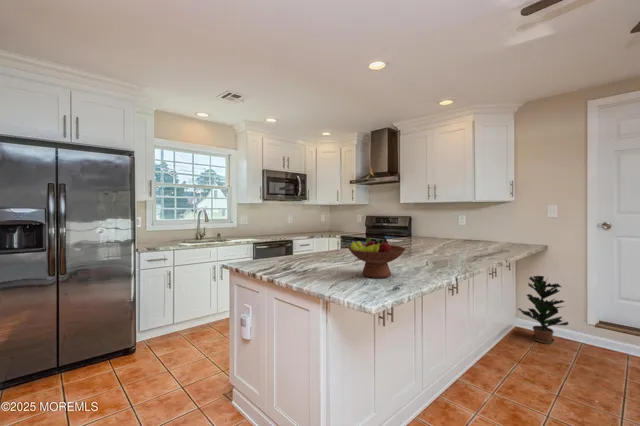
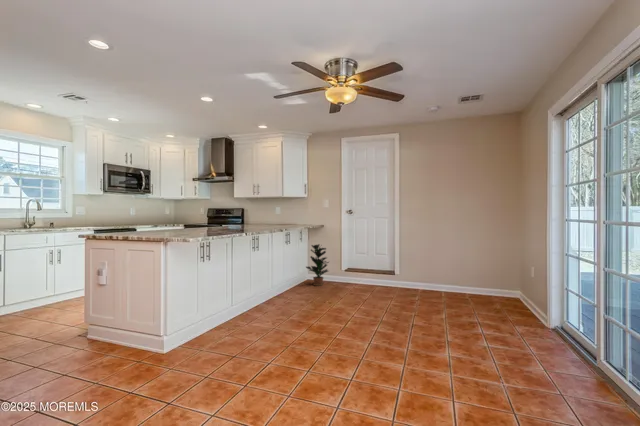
fruit bowl: present [348,239,406,278] -> none [176,210,212,233]

